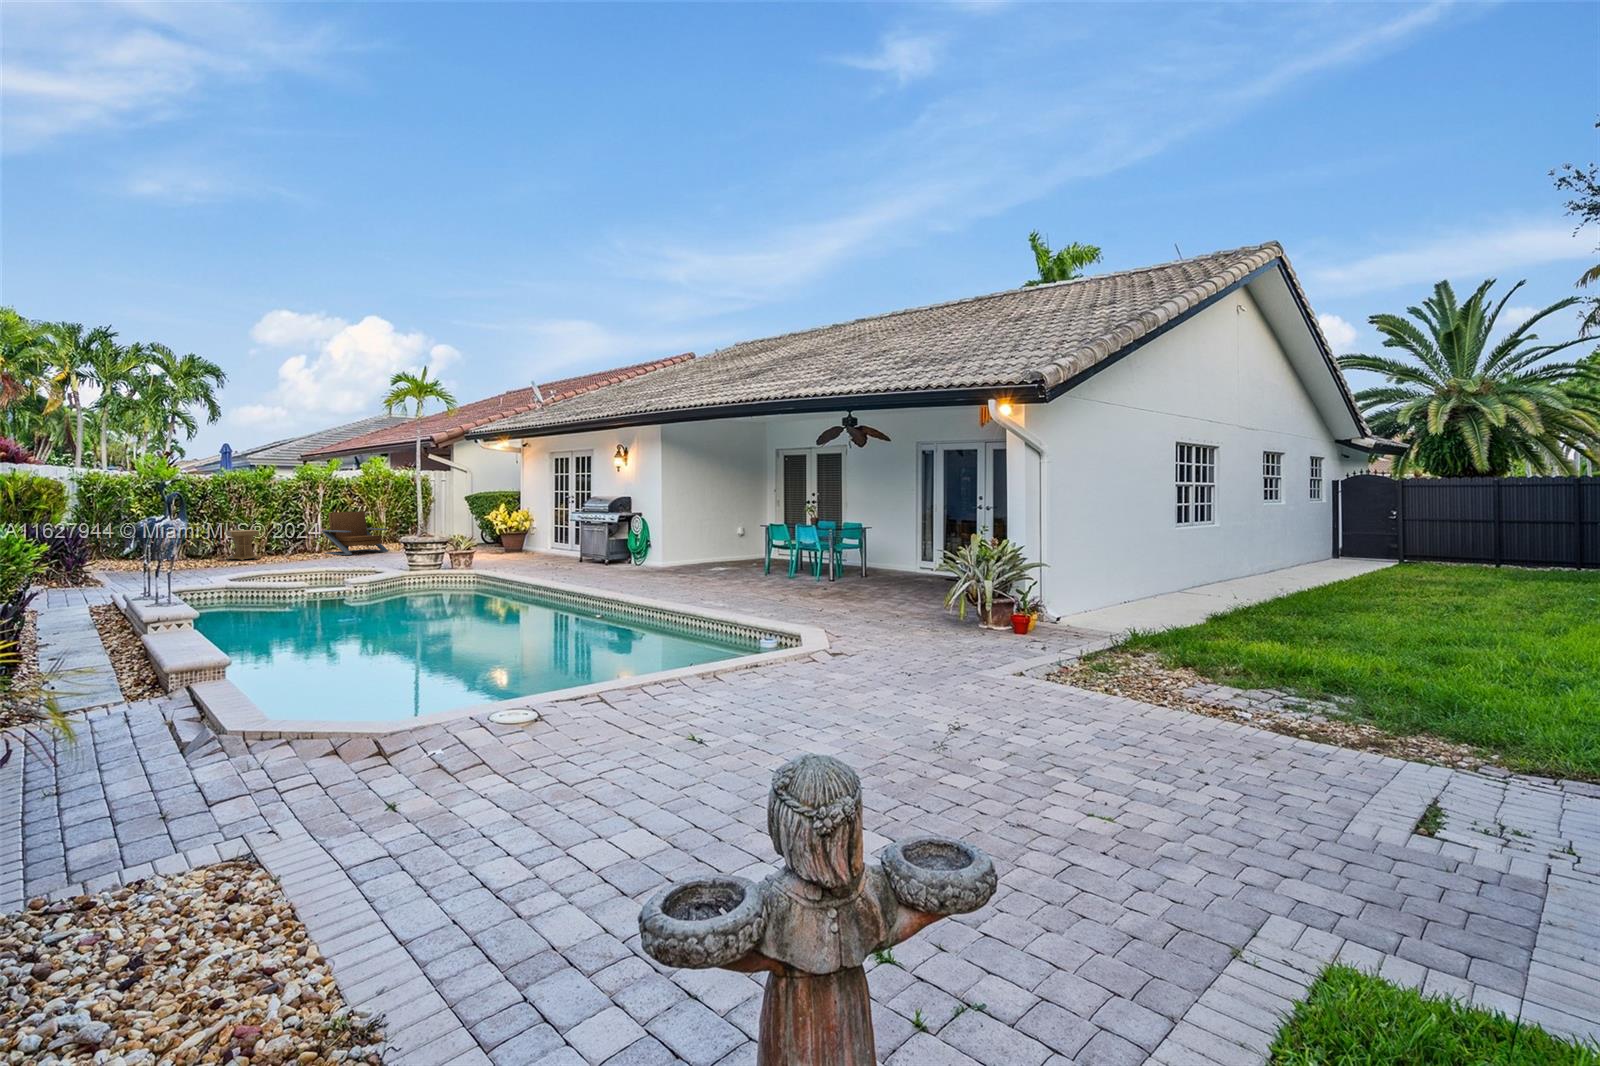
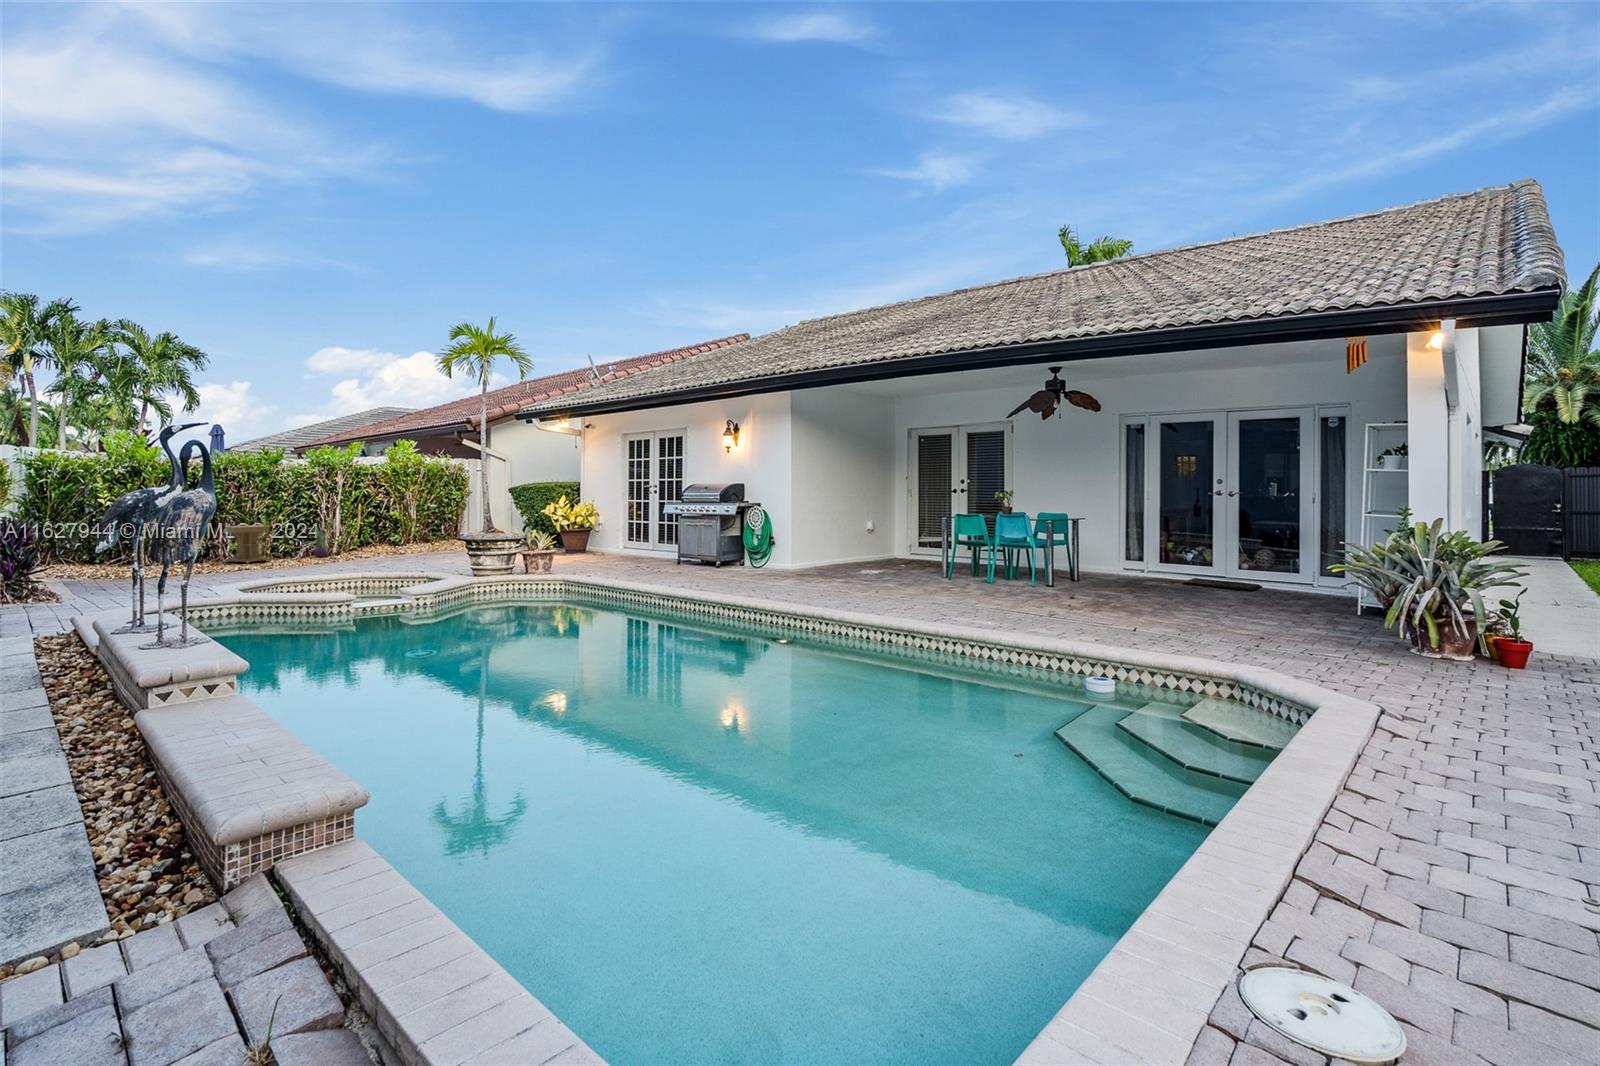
lounge chair: present [322,511,388,555] -> none [344,503,425,556]
decorative plant: none [287,531,315,556] -> present [314,528,327,557]

